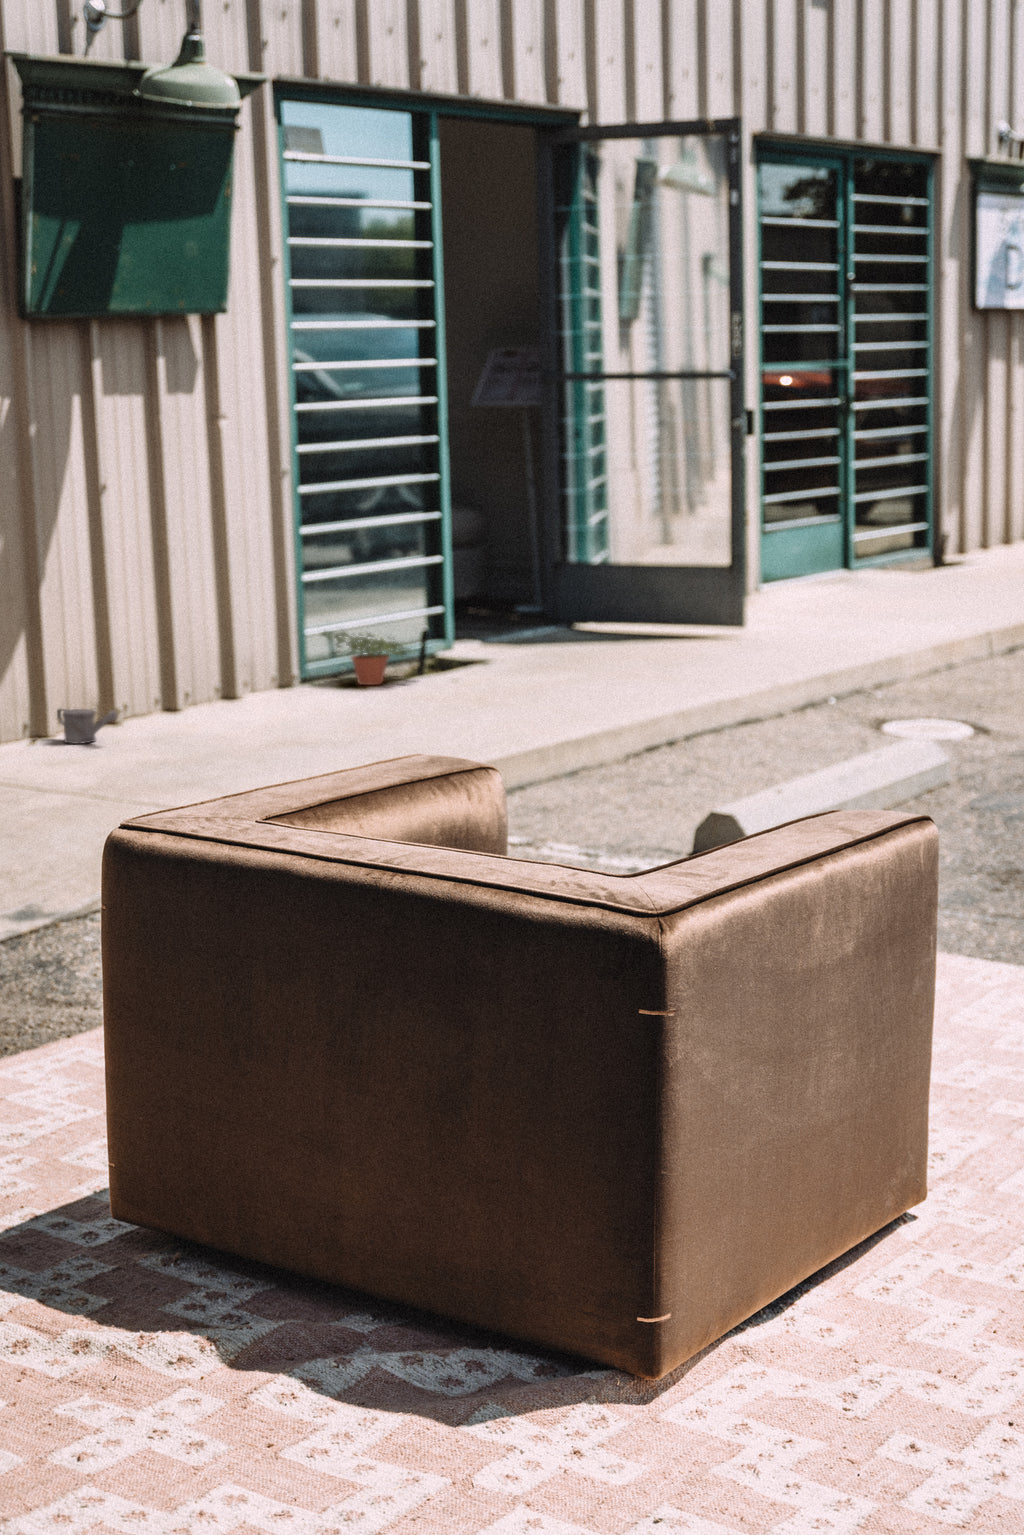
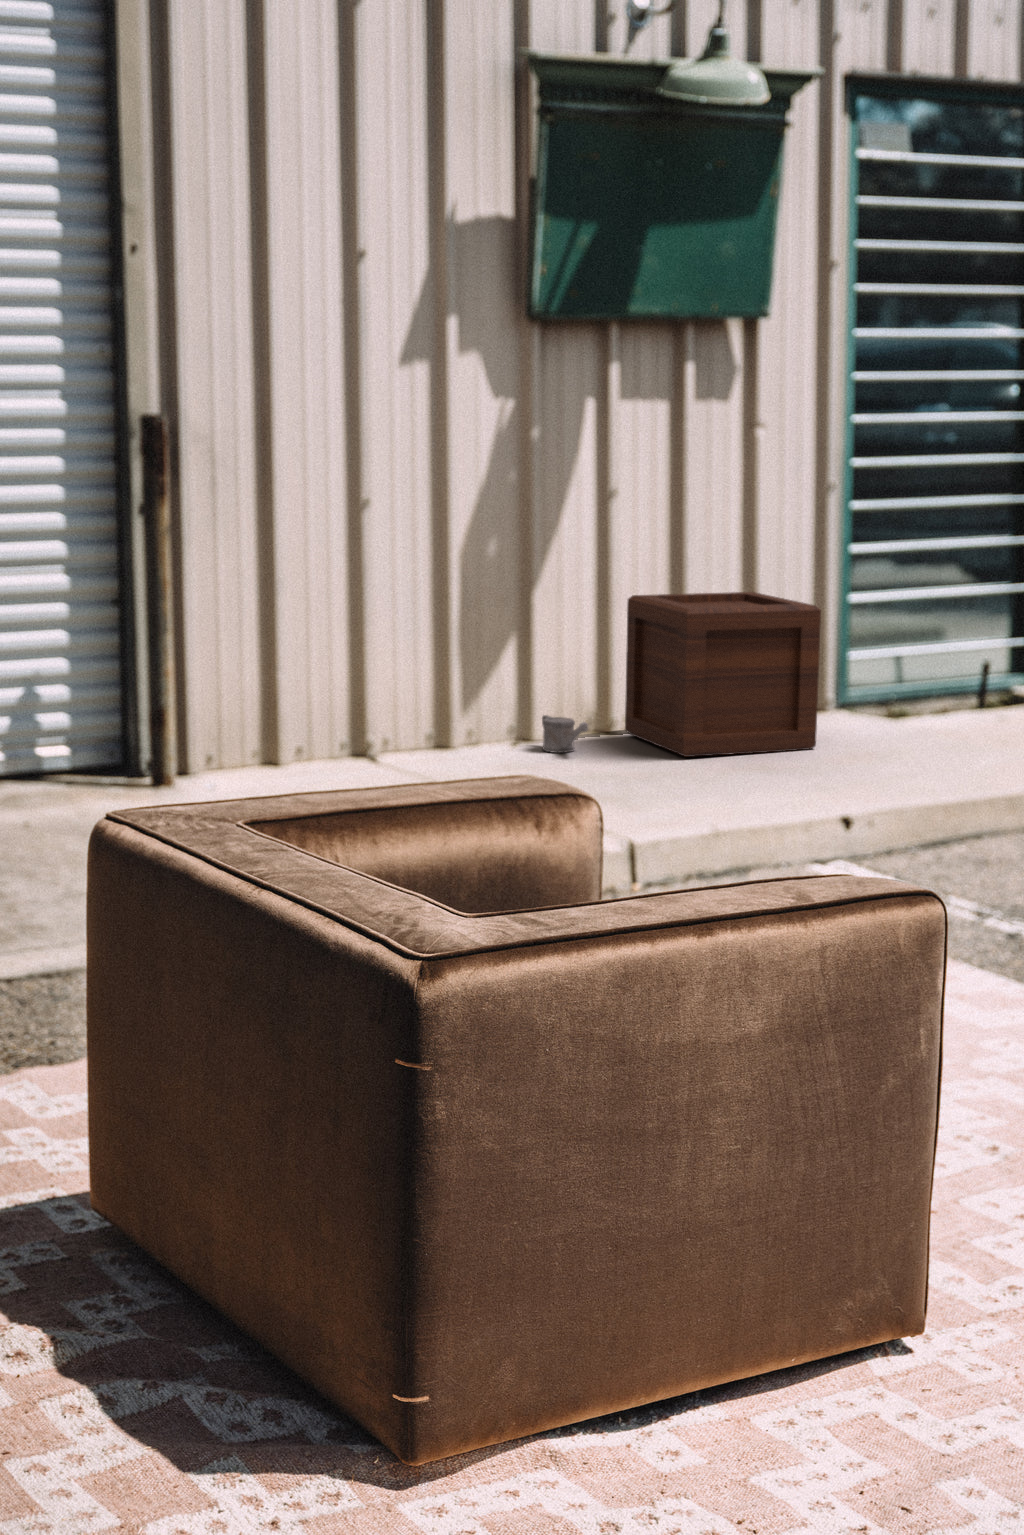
wooden crate: none [123,577,321,735] -> present [625,592,821,757]
potted plant: present [322,632,411,685] -> none [858,653,971,718]

